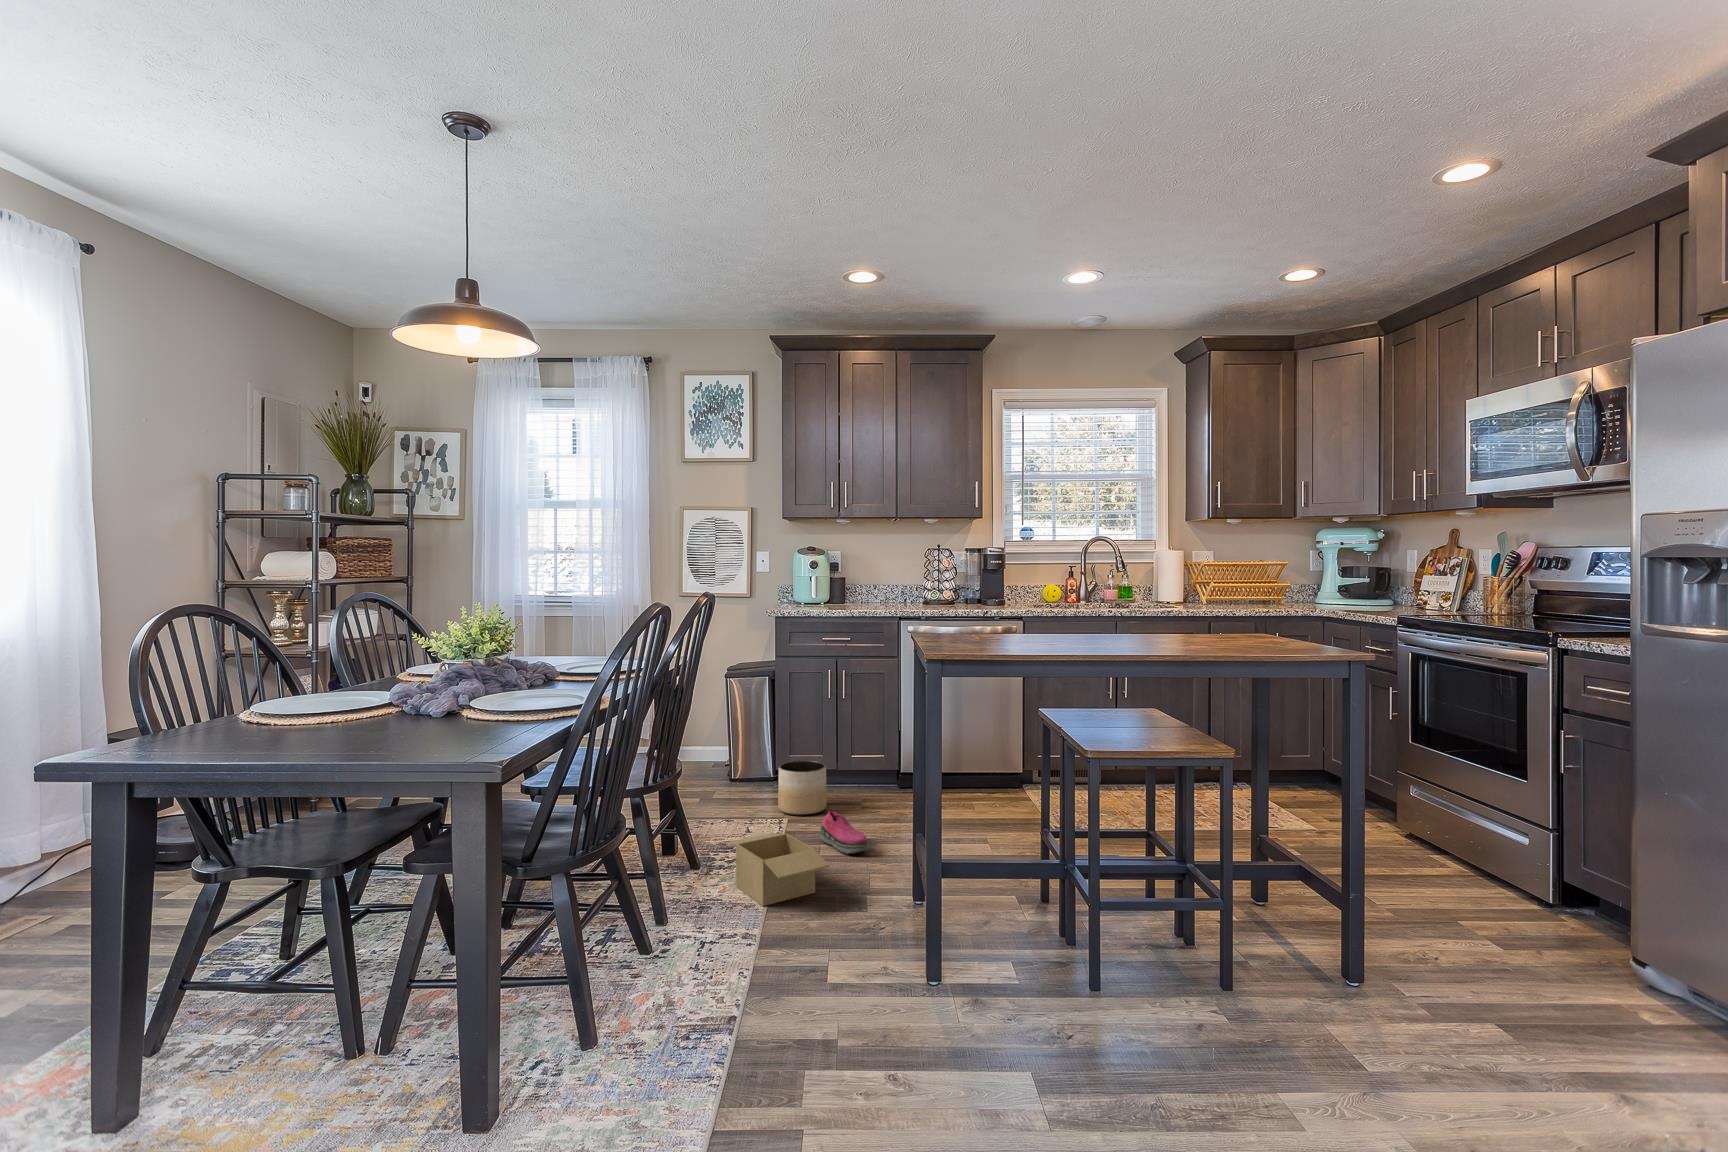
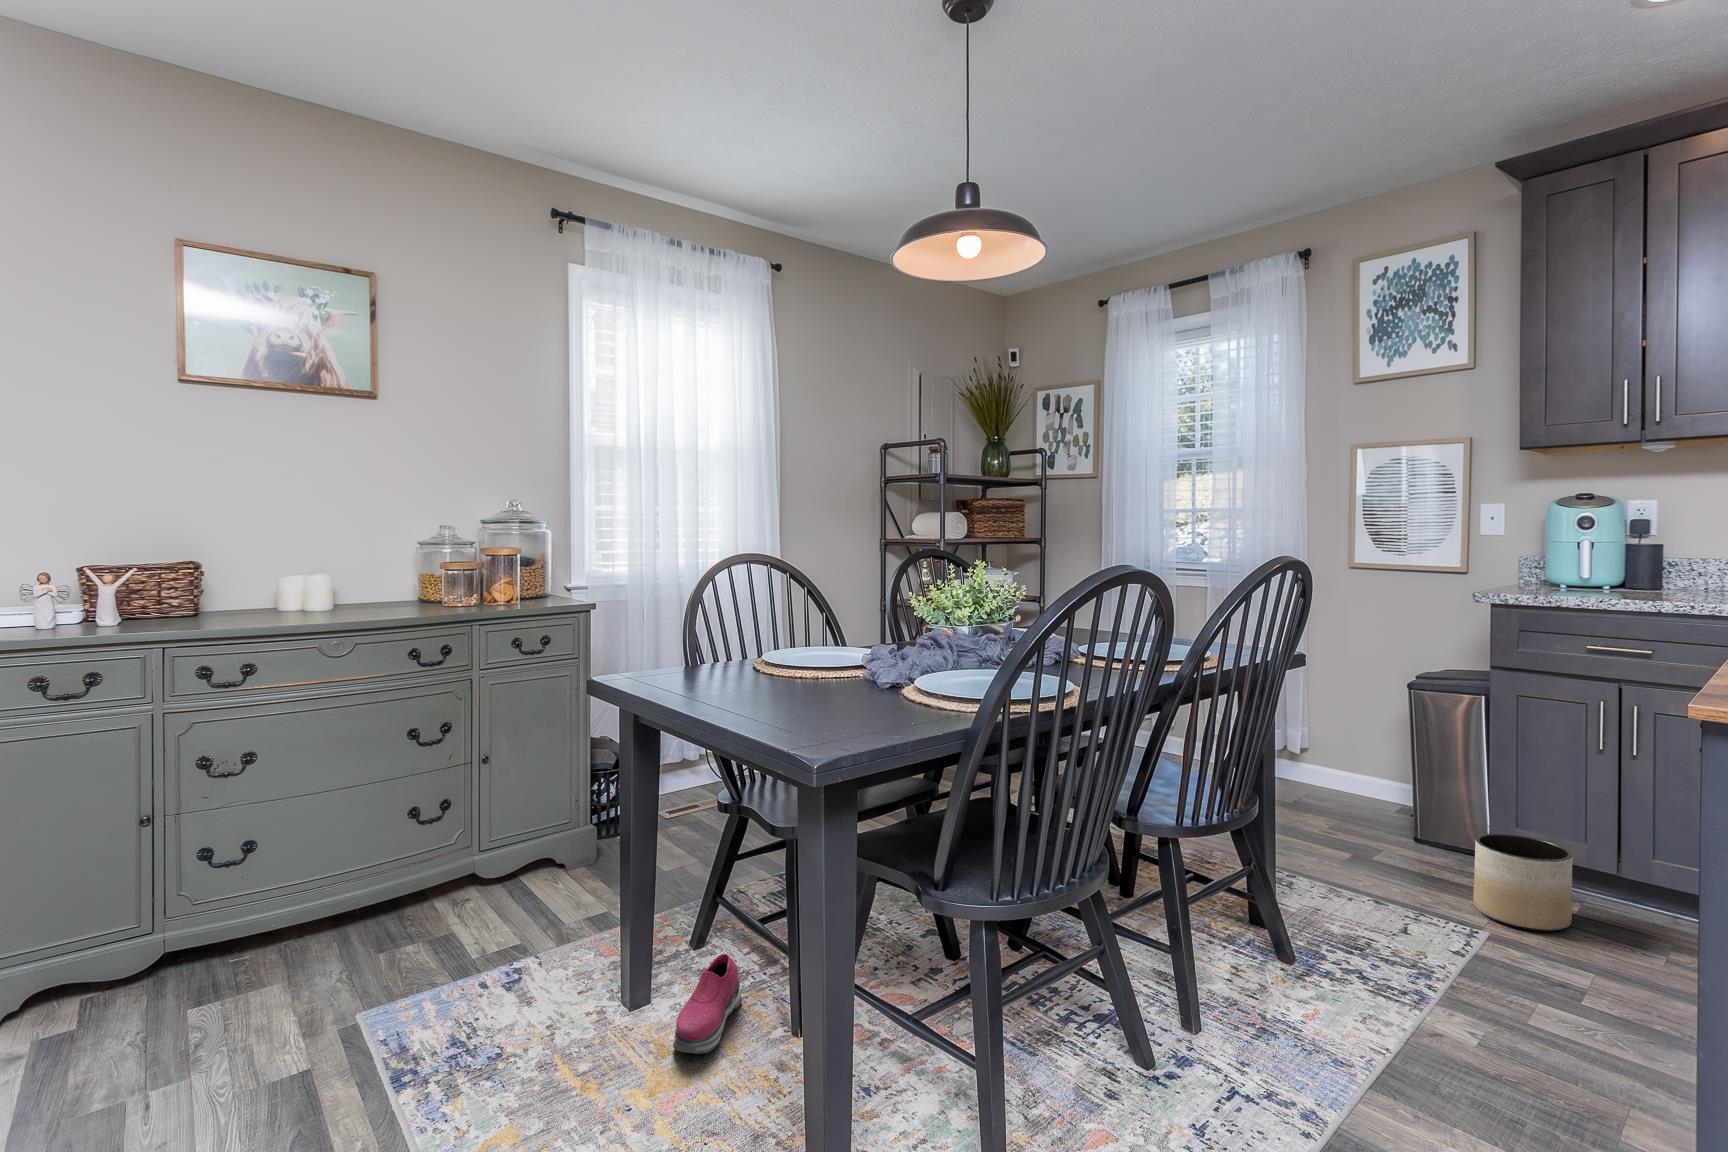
shoe: present [820,811,869,854] -> present [673,954,742,1054]
cardboard box: present [725,833,829,906] -> none [1328,941,1503,1084]

